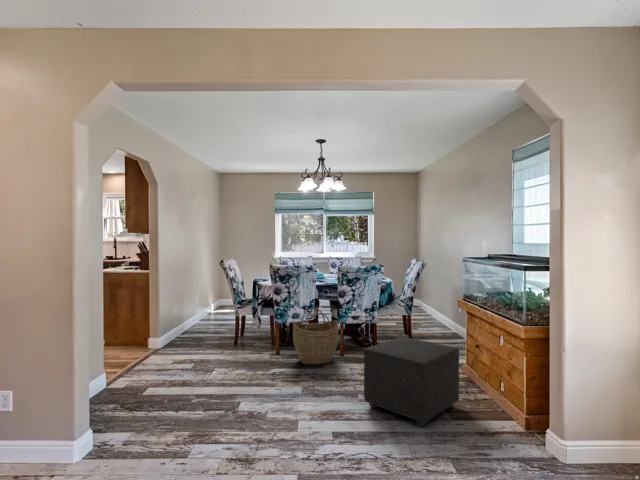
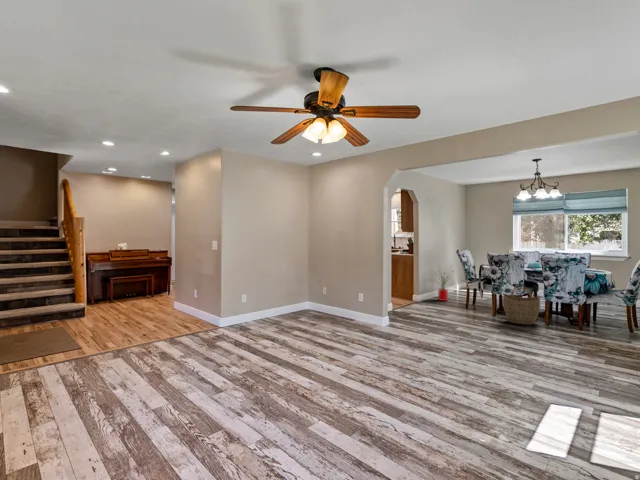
house plant: none [175,282,217,340] -> present [438,271,453,301]
ottoman: present [364,337,459,426] -> none [538,308,622,363]

